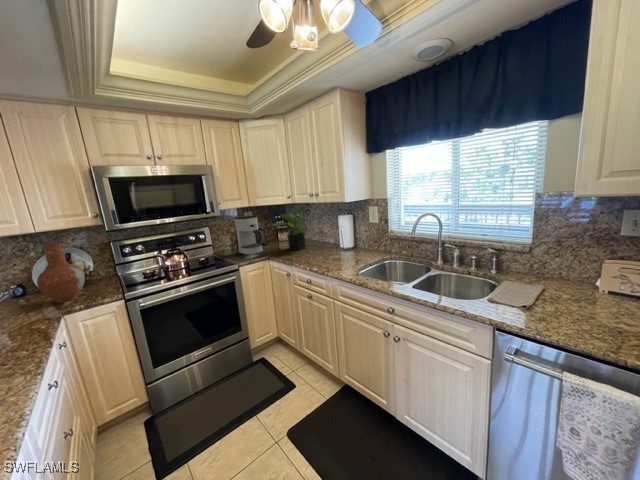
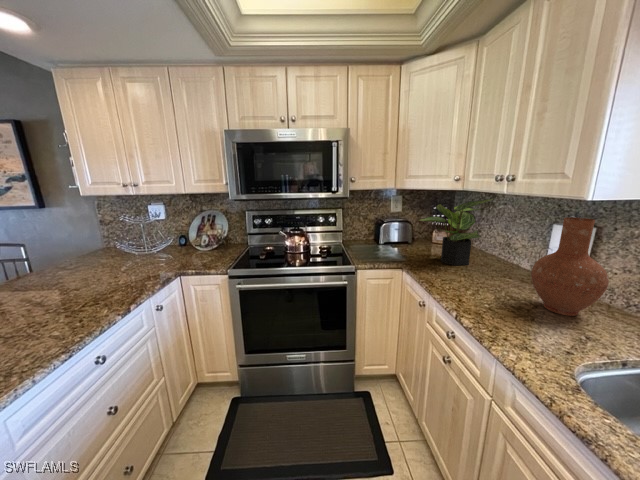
coffee maker: present [234,215,263,255] -> none [372,200,404,255]
vase: present [37,243,85,303] -> present [531,217,609,316]

